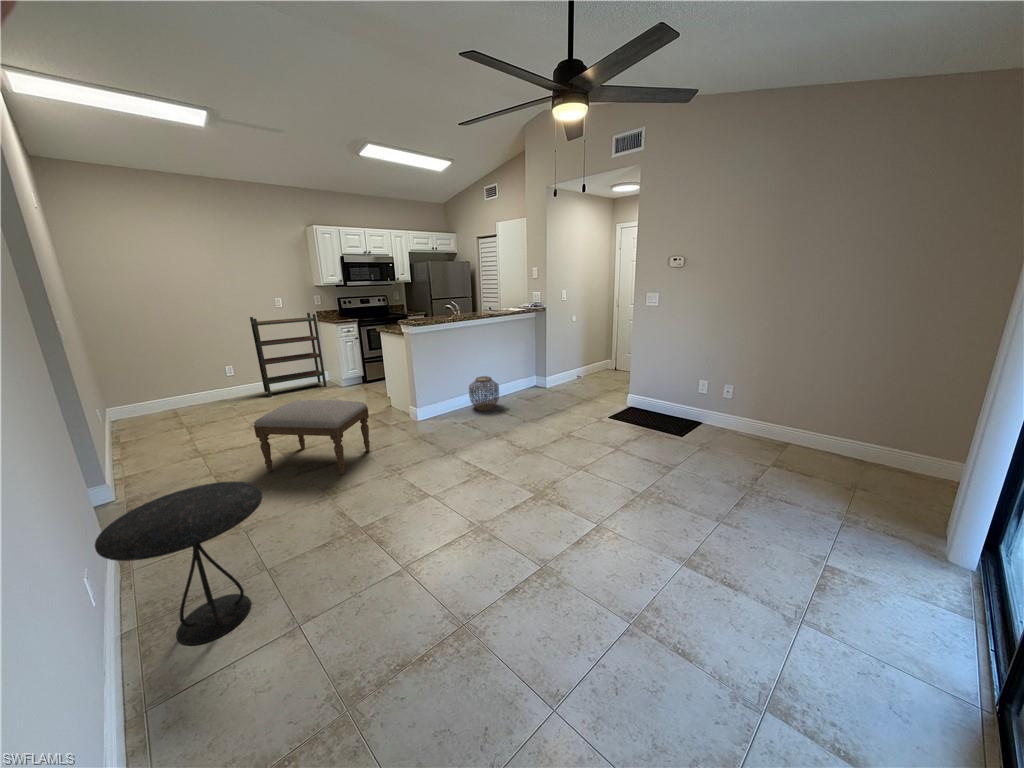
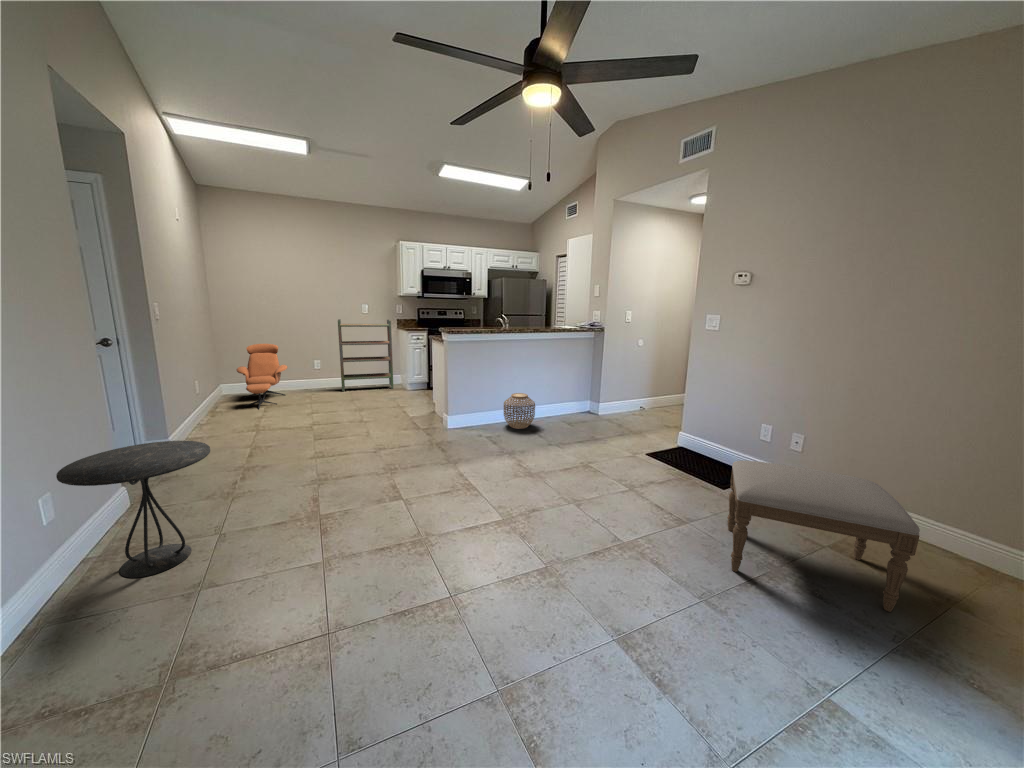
lounge chair: none [131,353,201,432] -> present [236,344,287,409]
ottoman: present [254,400,370,475] -> present [727,460,920,612]

